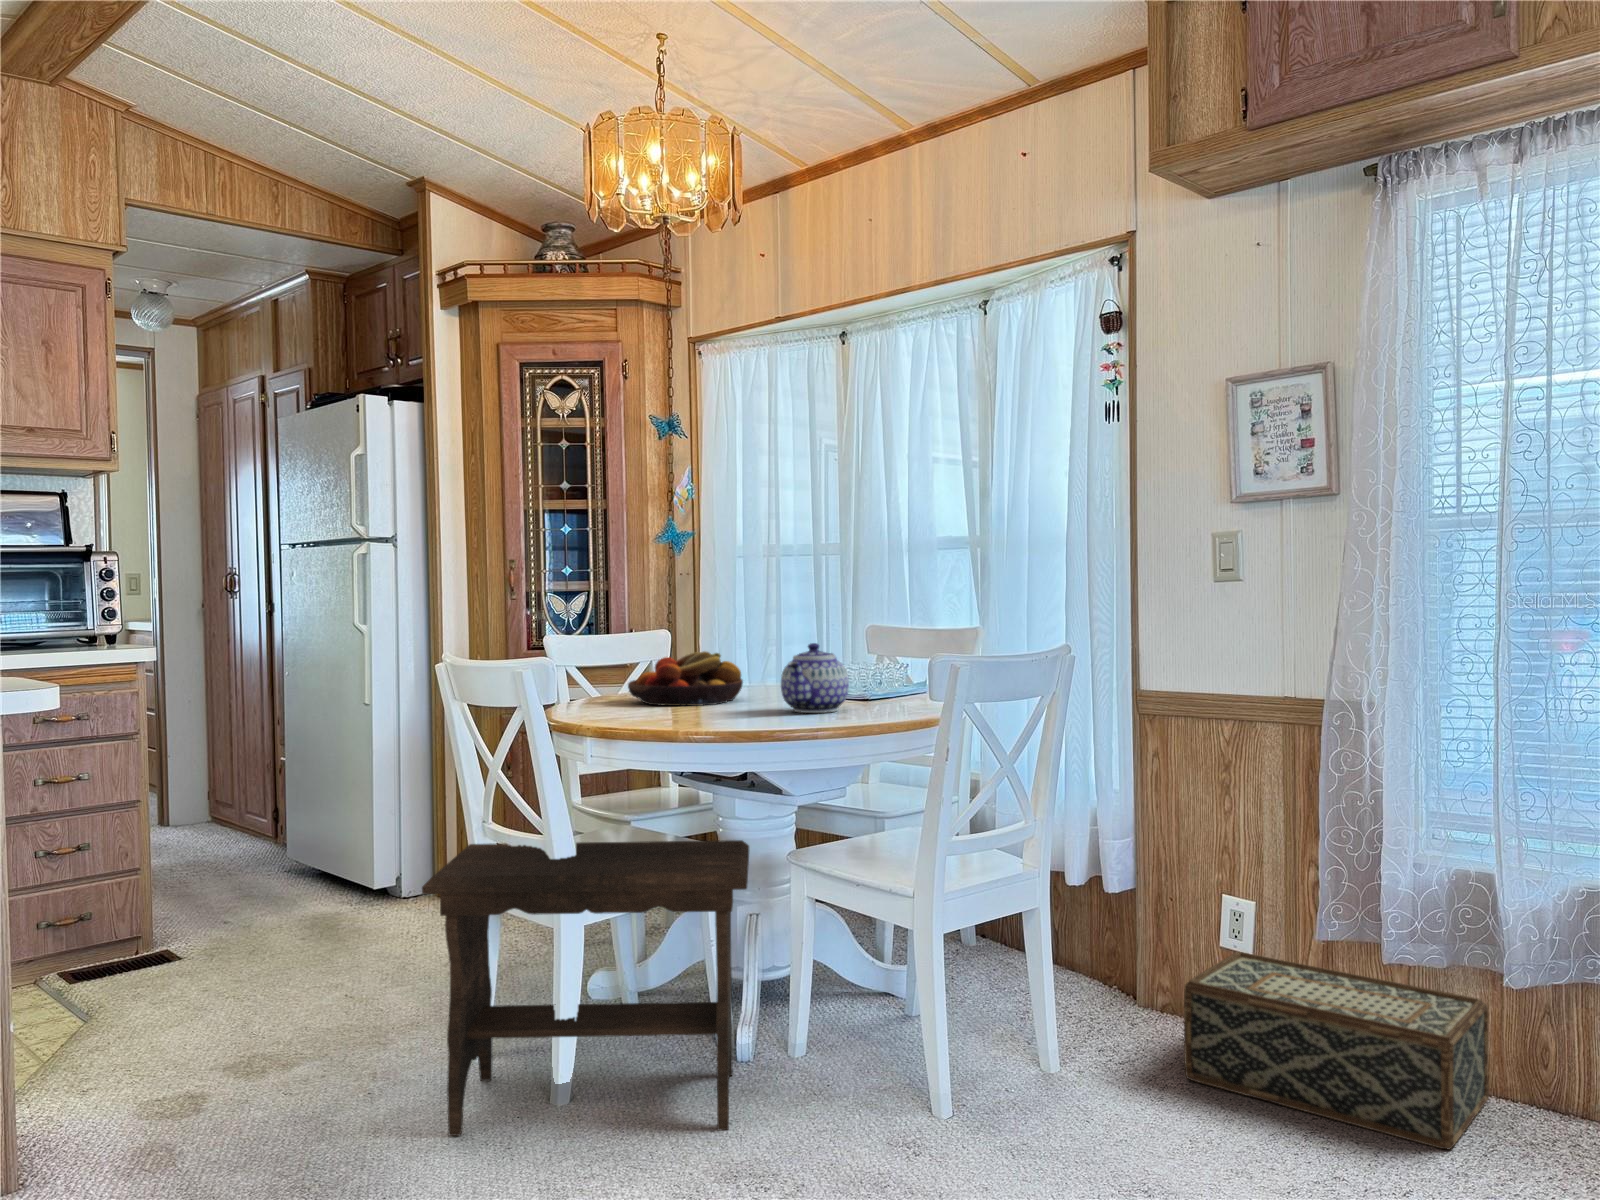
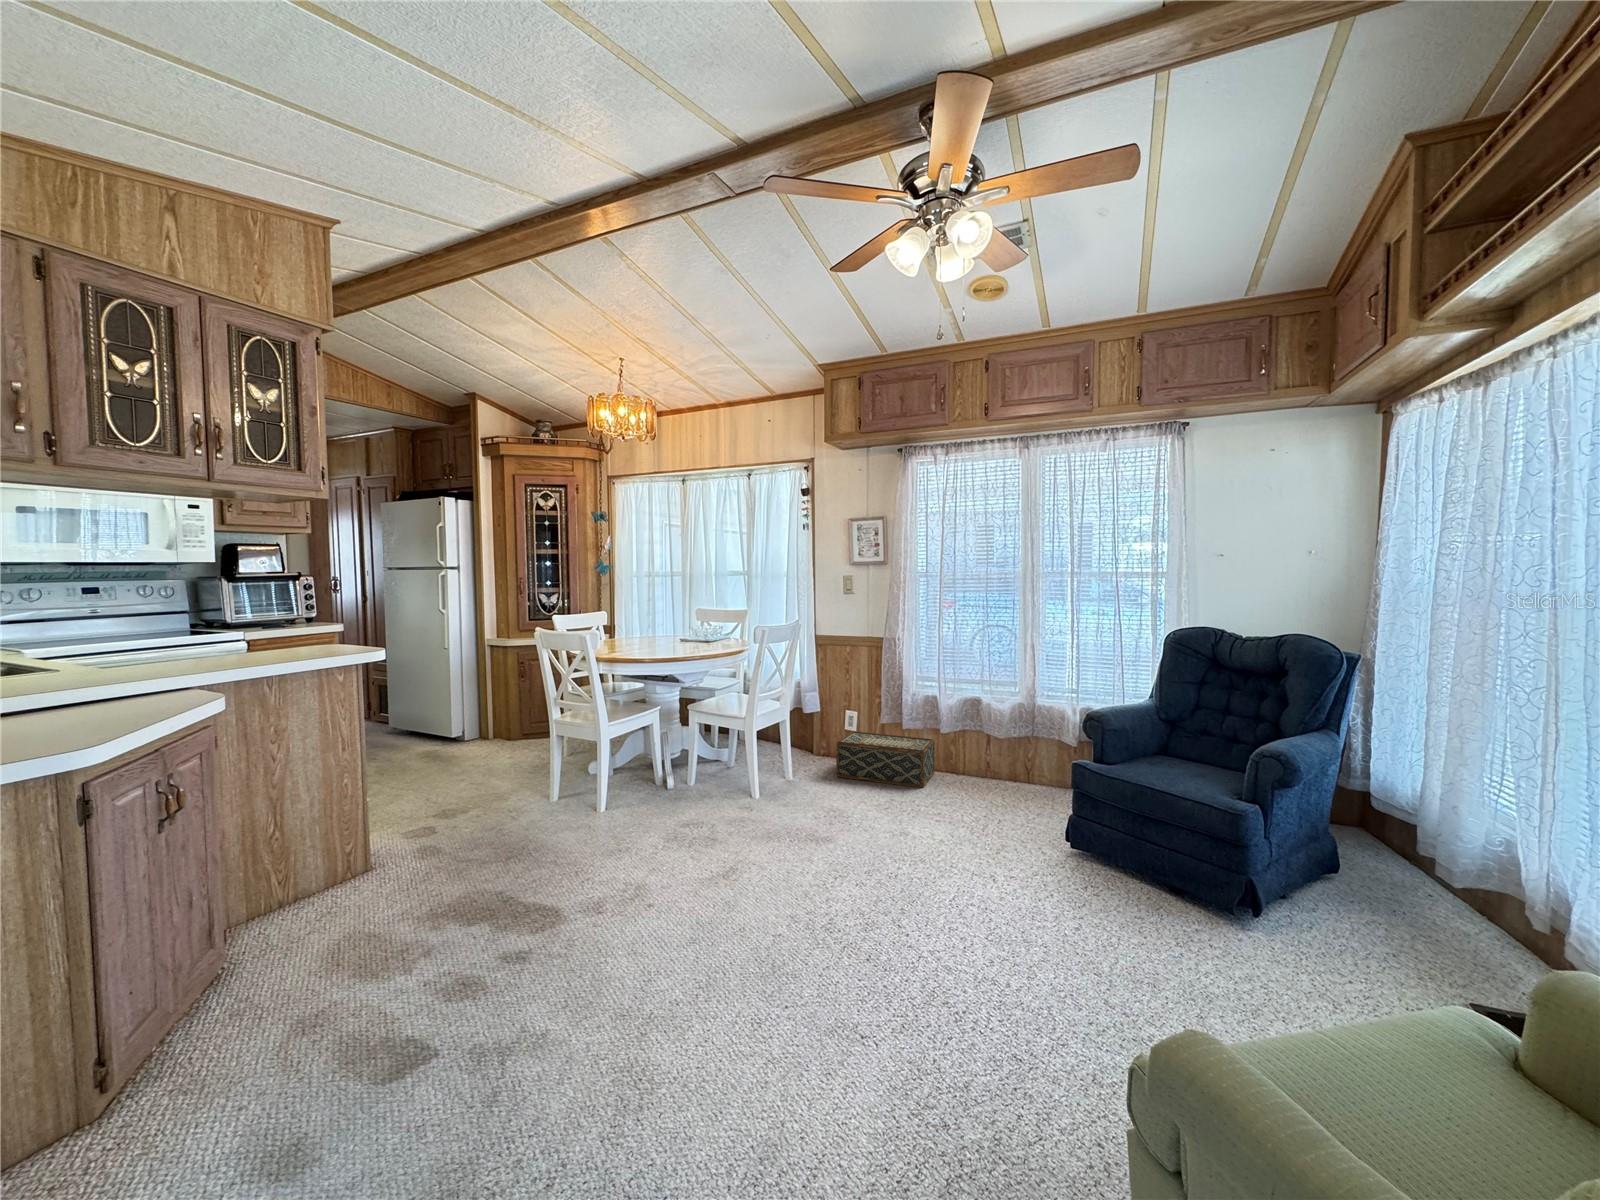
teapot: present [781,643,849,713] -> none [683,620,710,648]
fruit bowl: present [628,651,743,706] -> none [607,623,658,647]
footstool: present [422,840,749,1136] -> none [553,700,684,823]

